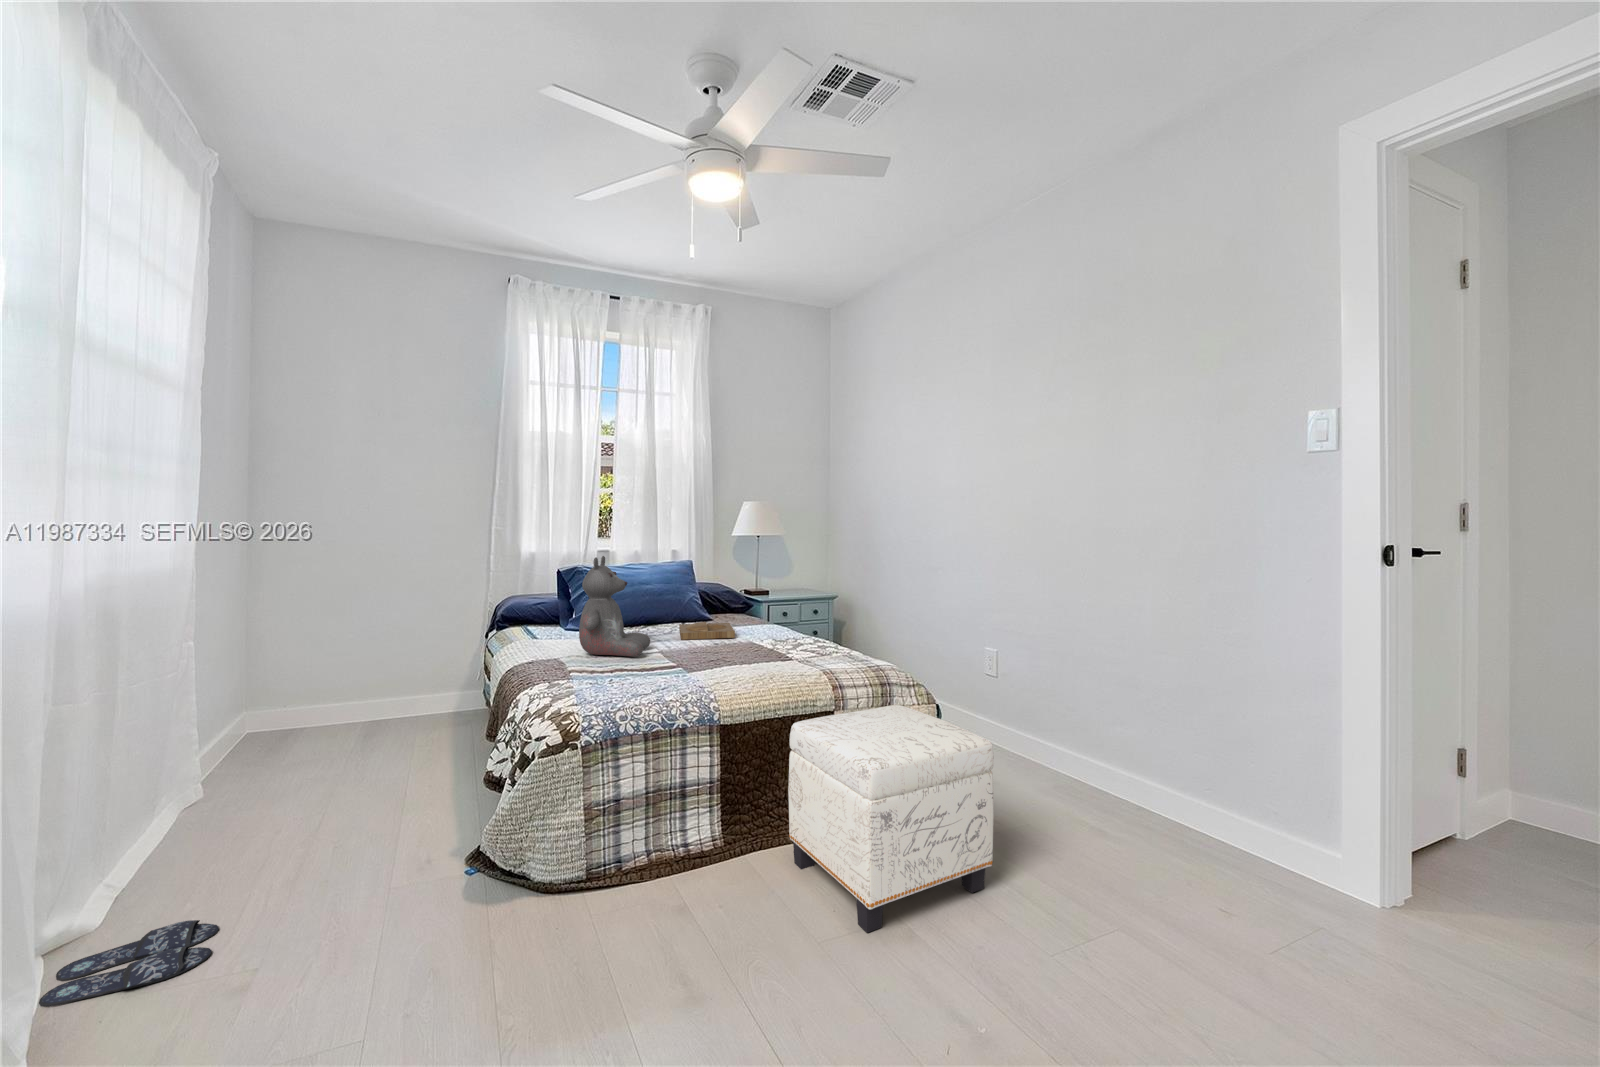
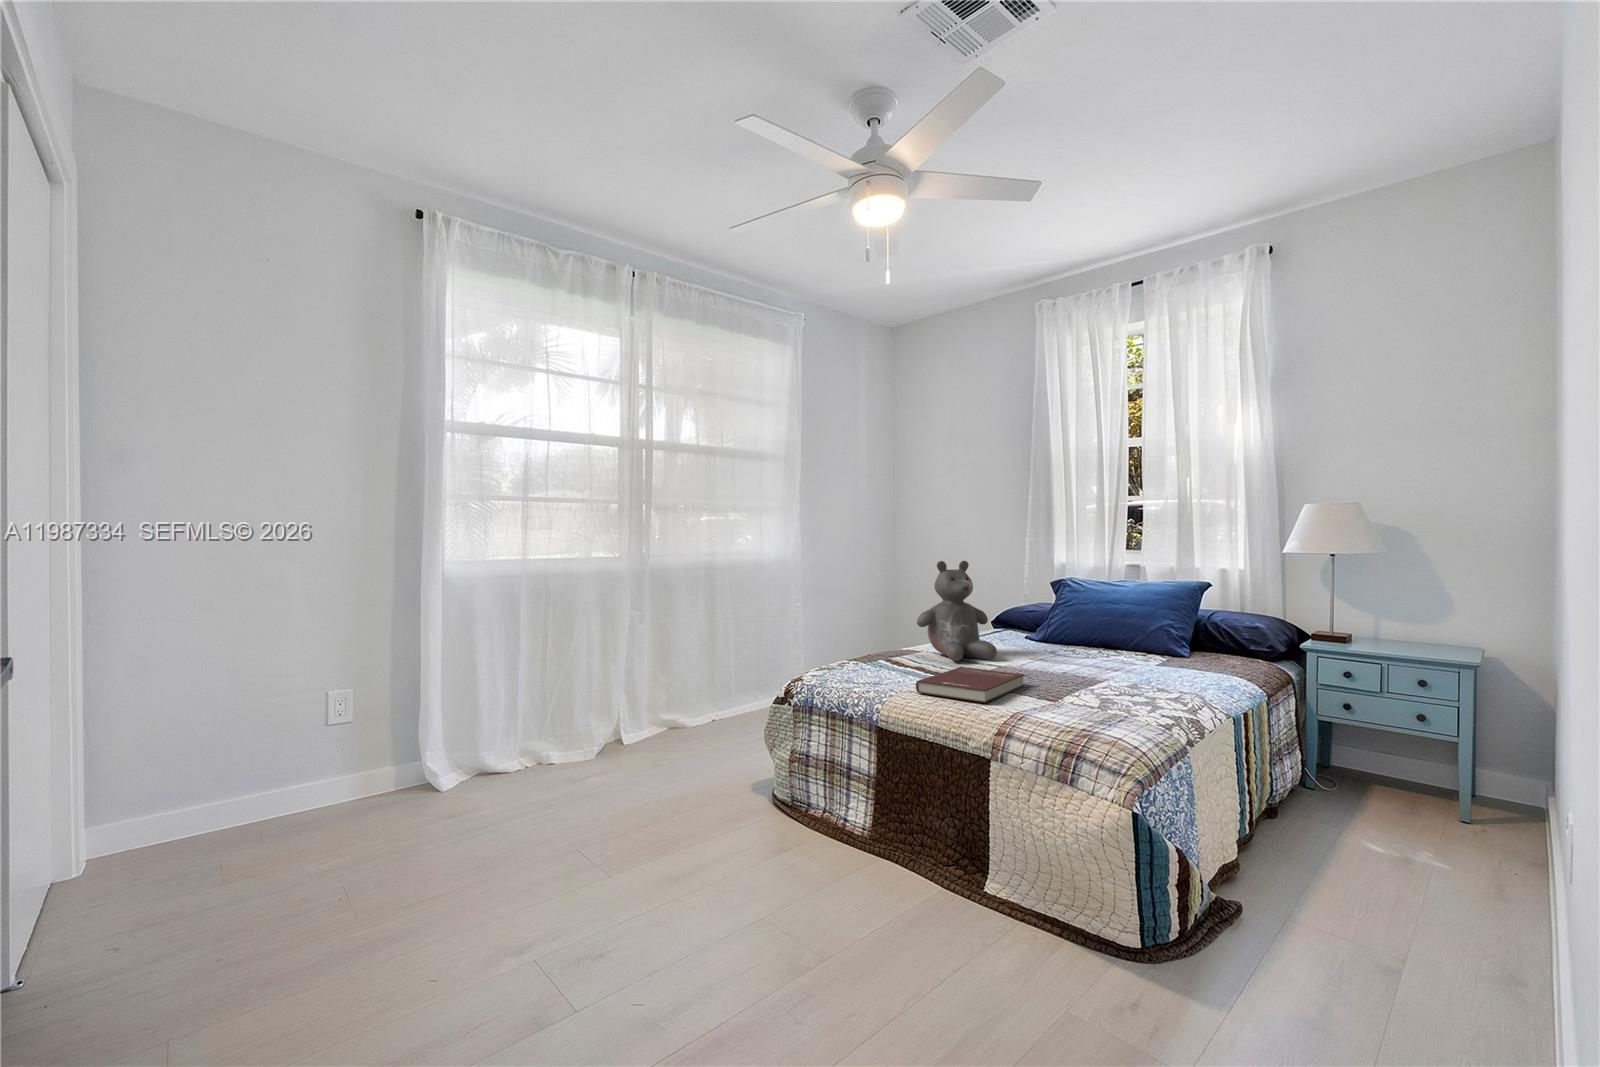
tray: present [679,622,735,640] -> none [1055,650,1151,672]
book: none [686,649,787,684] -> present [916,667,1024,703]
ottoman: present [788,705,994,933] -> none [775,737,1017,1011]
slippers: present [39,920,219,1007] -> none [635,736,696,754]

